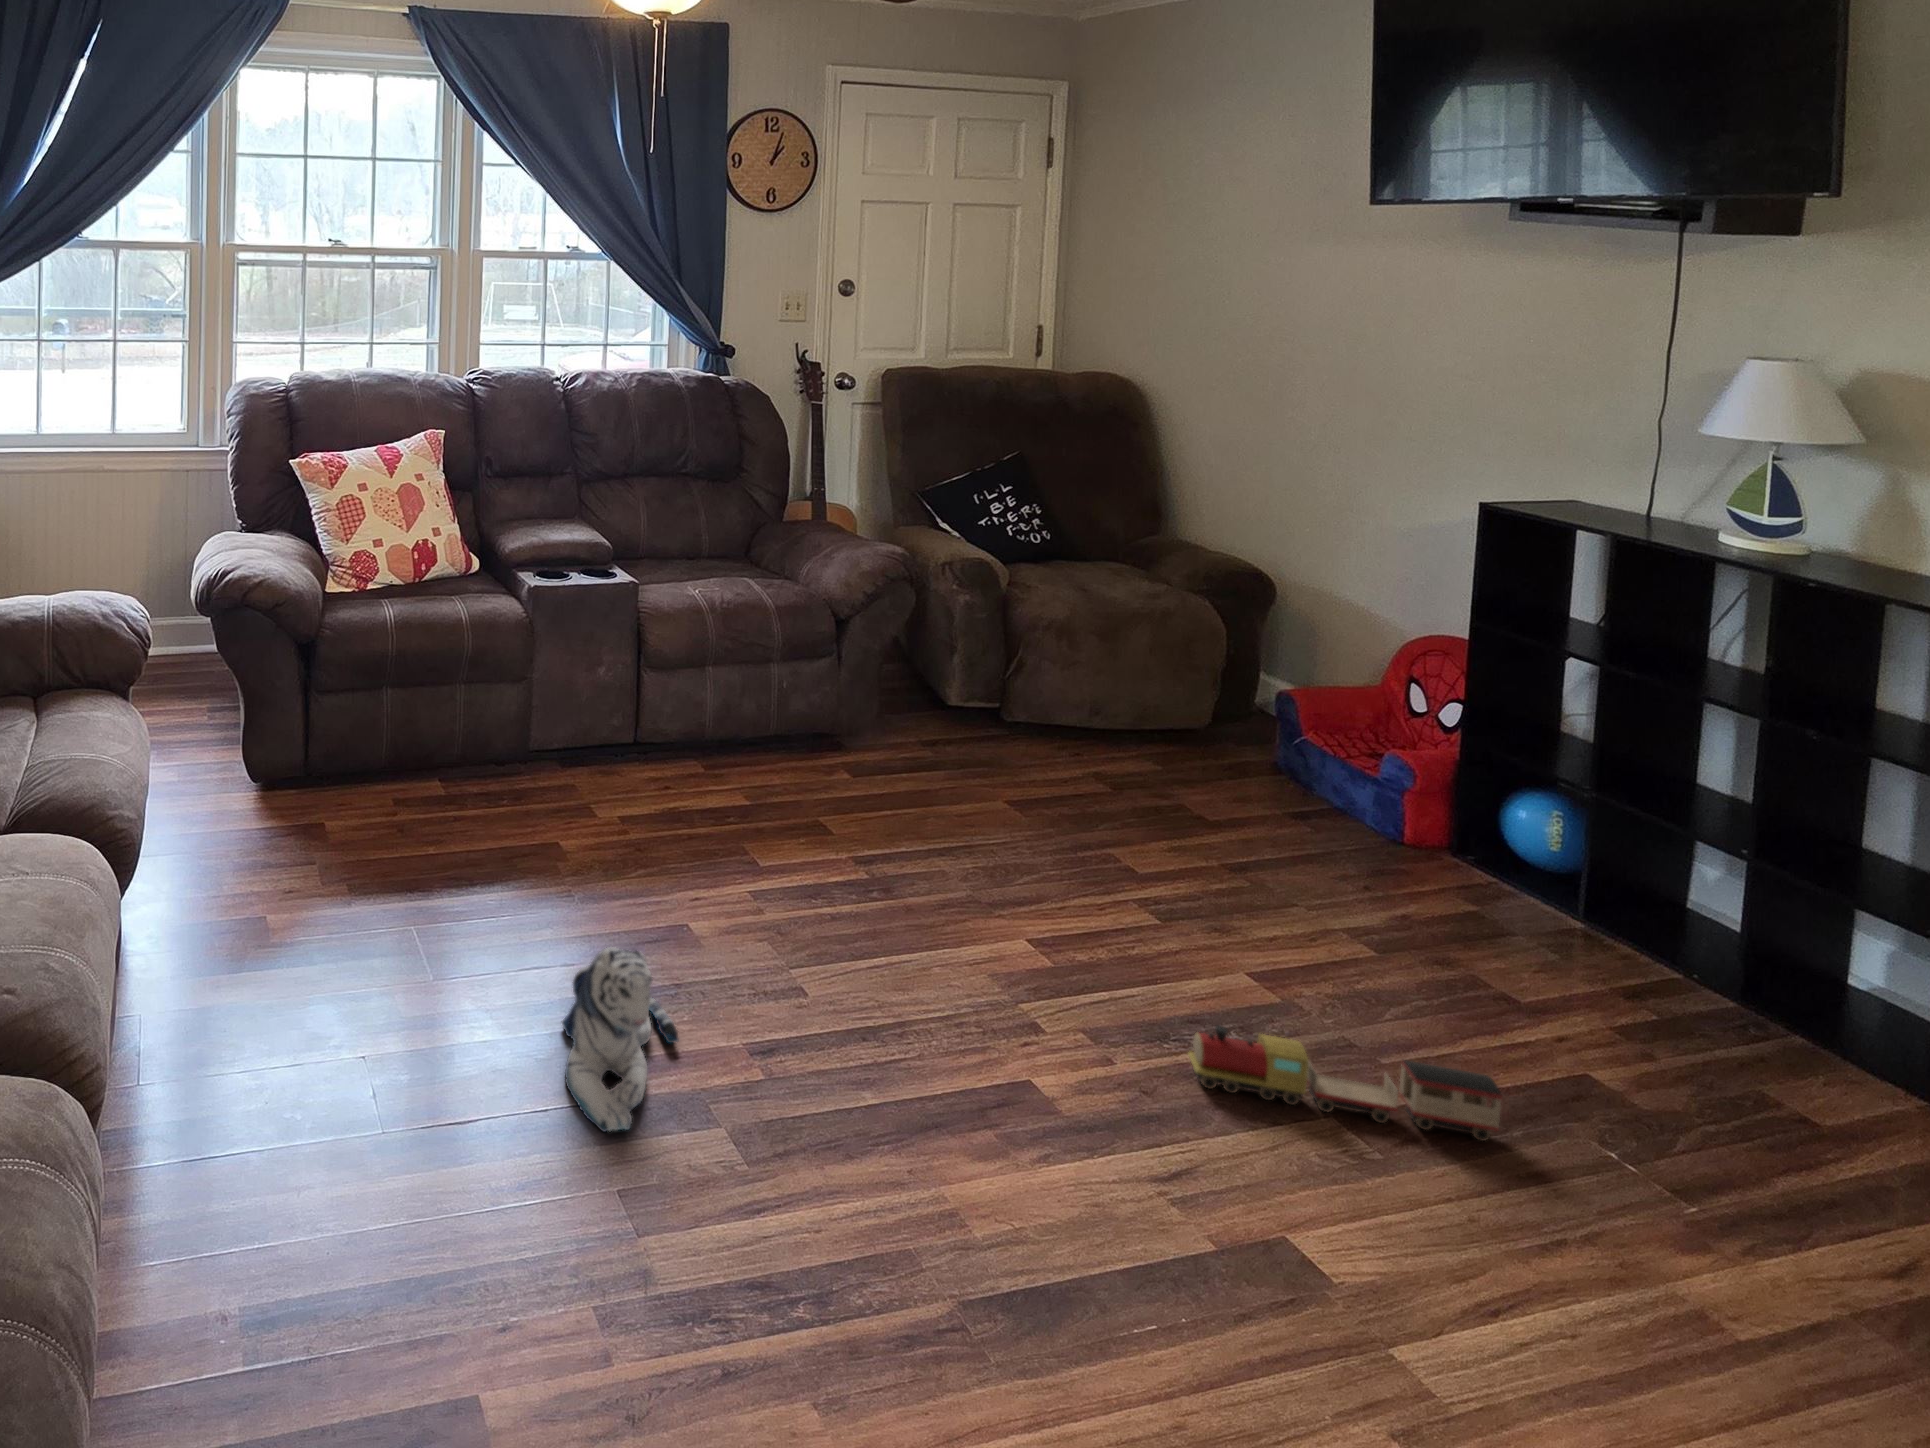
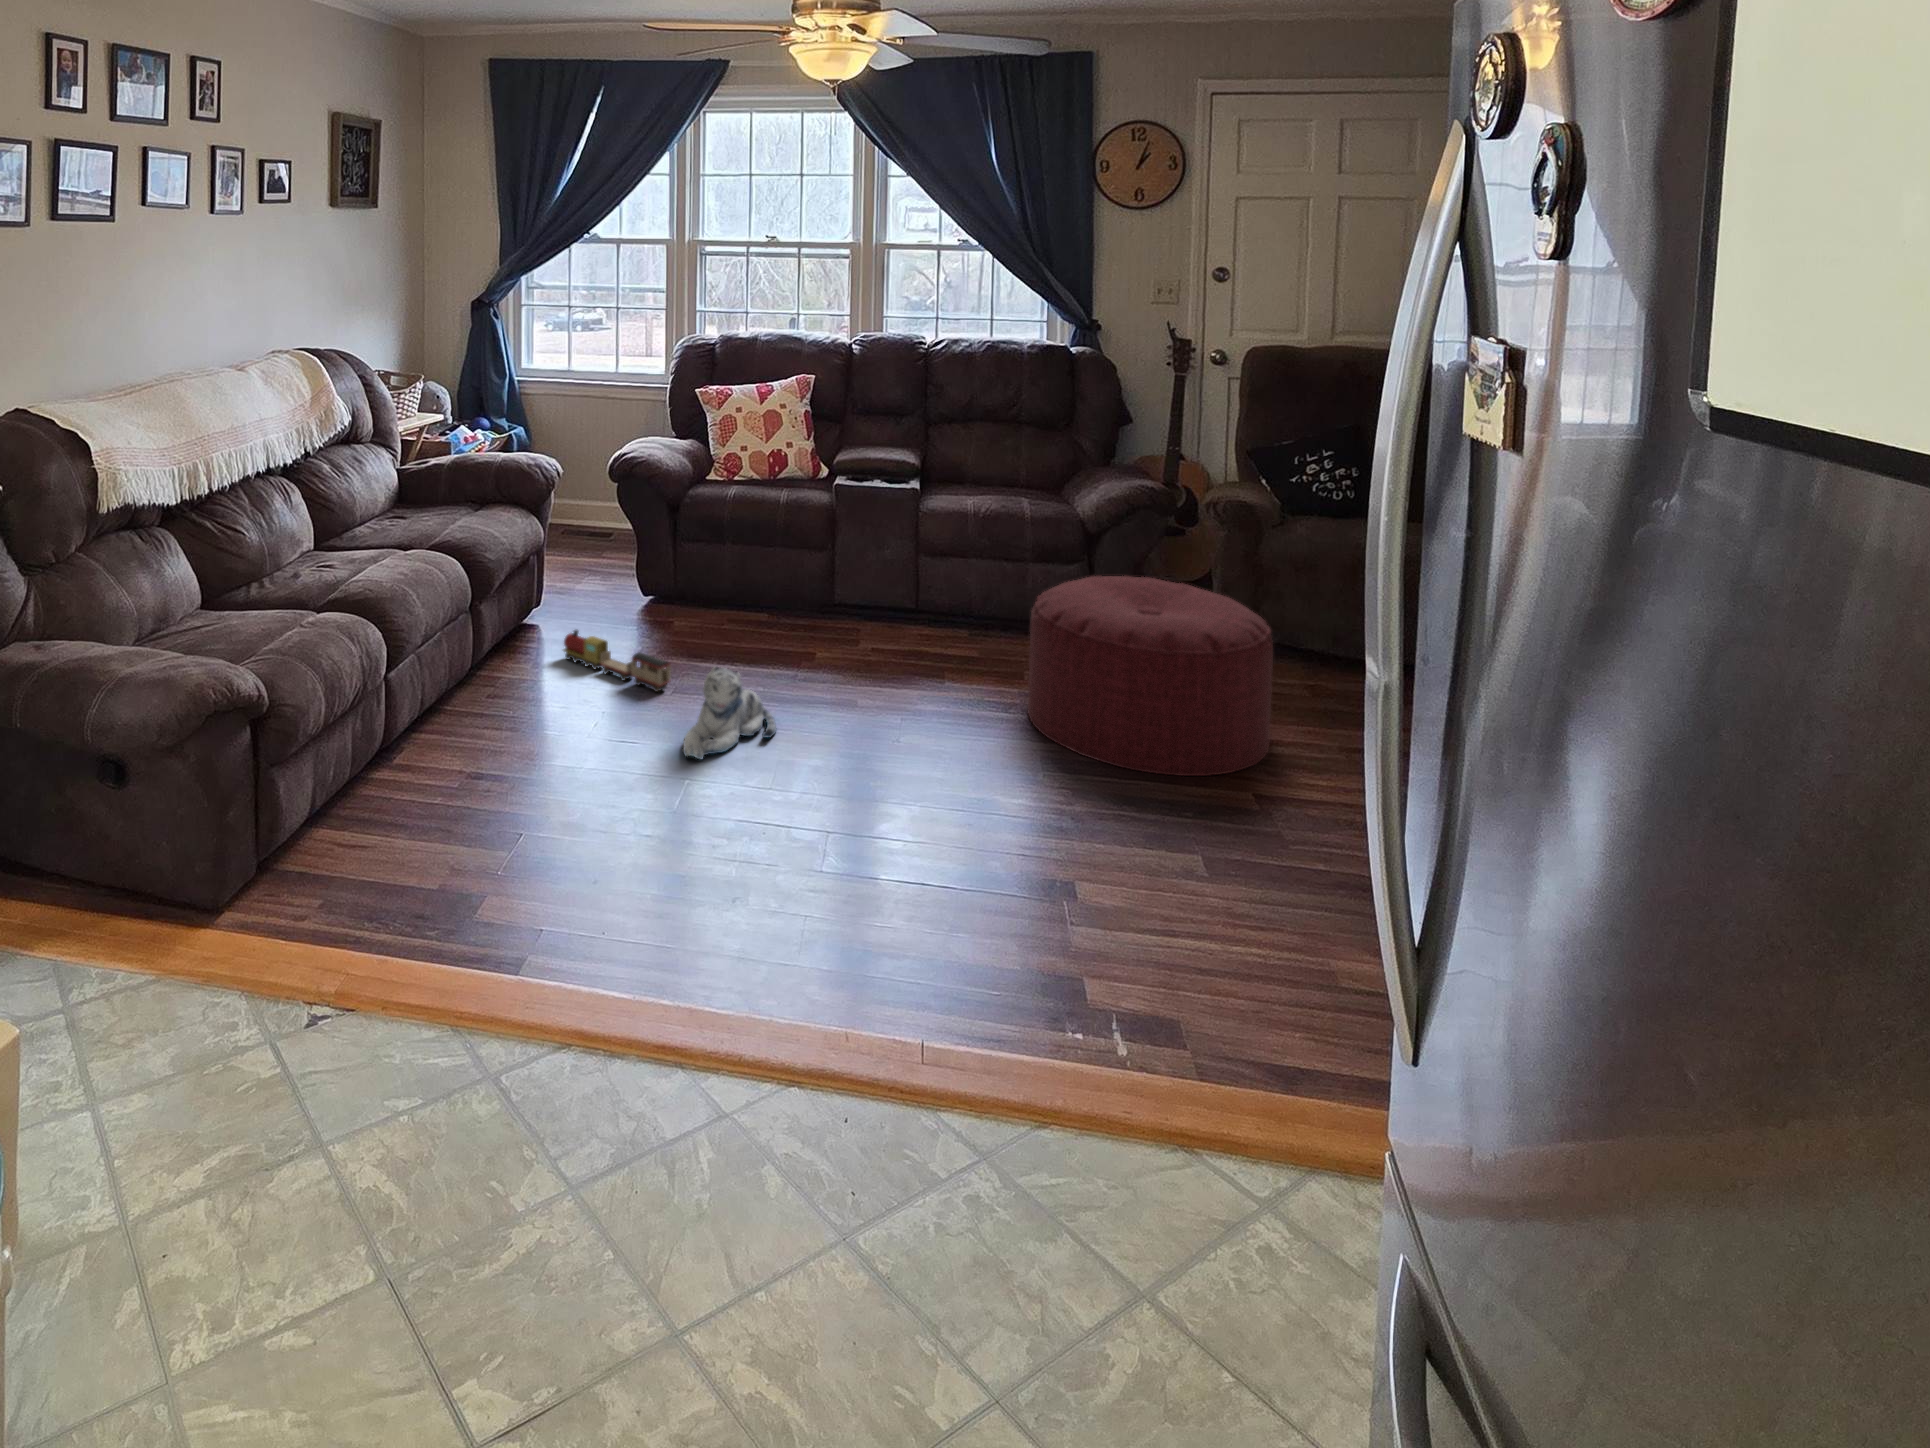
ottoman: none [878,673,1198,956] -> present [1028,576,1273,776]
toy train: present [1188,1025,1501,1141] -> present [563,630,671,692]

